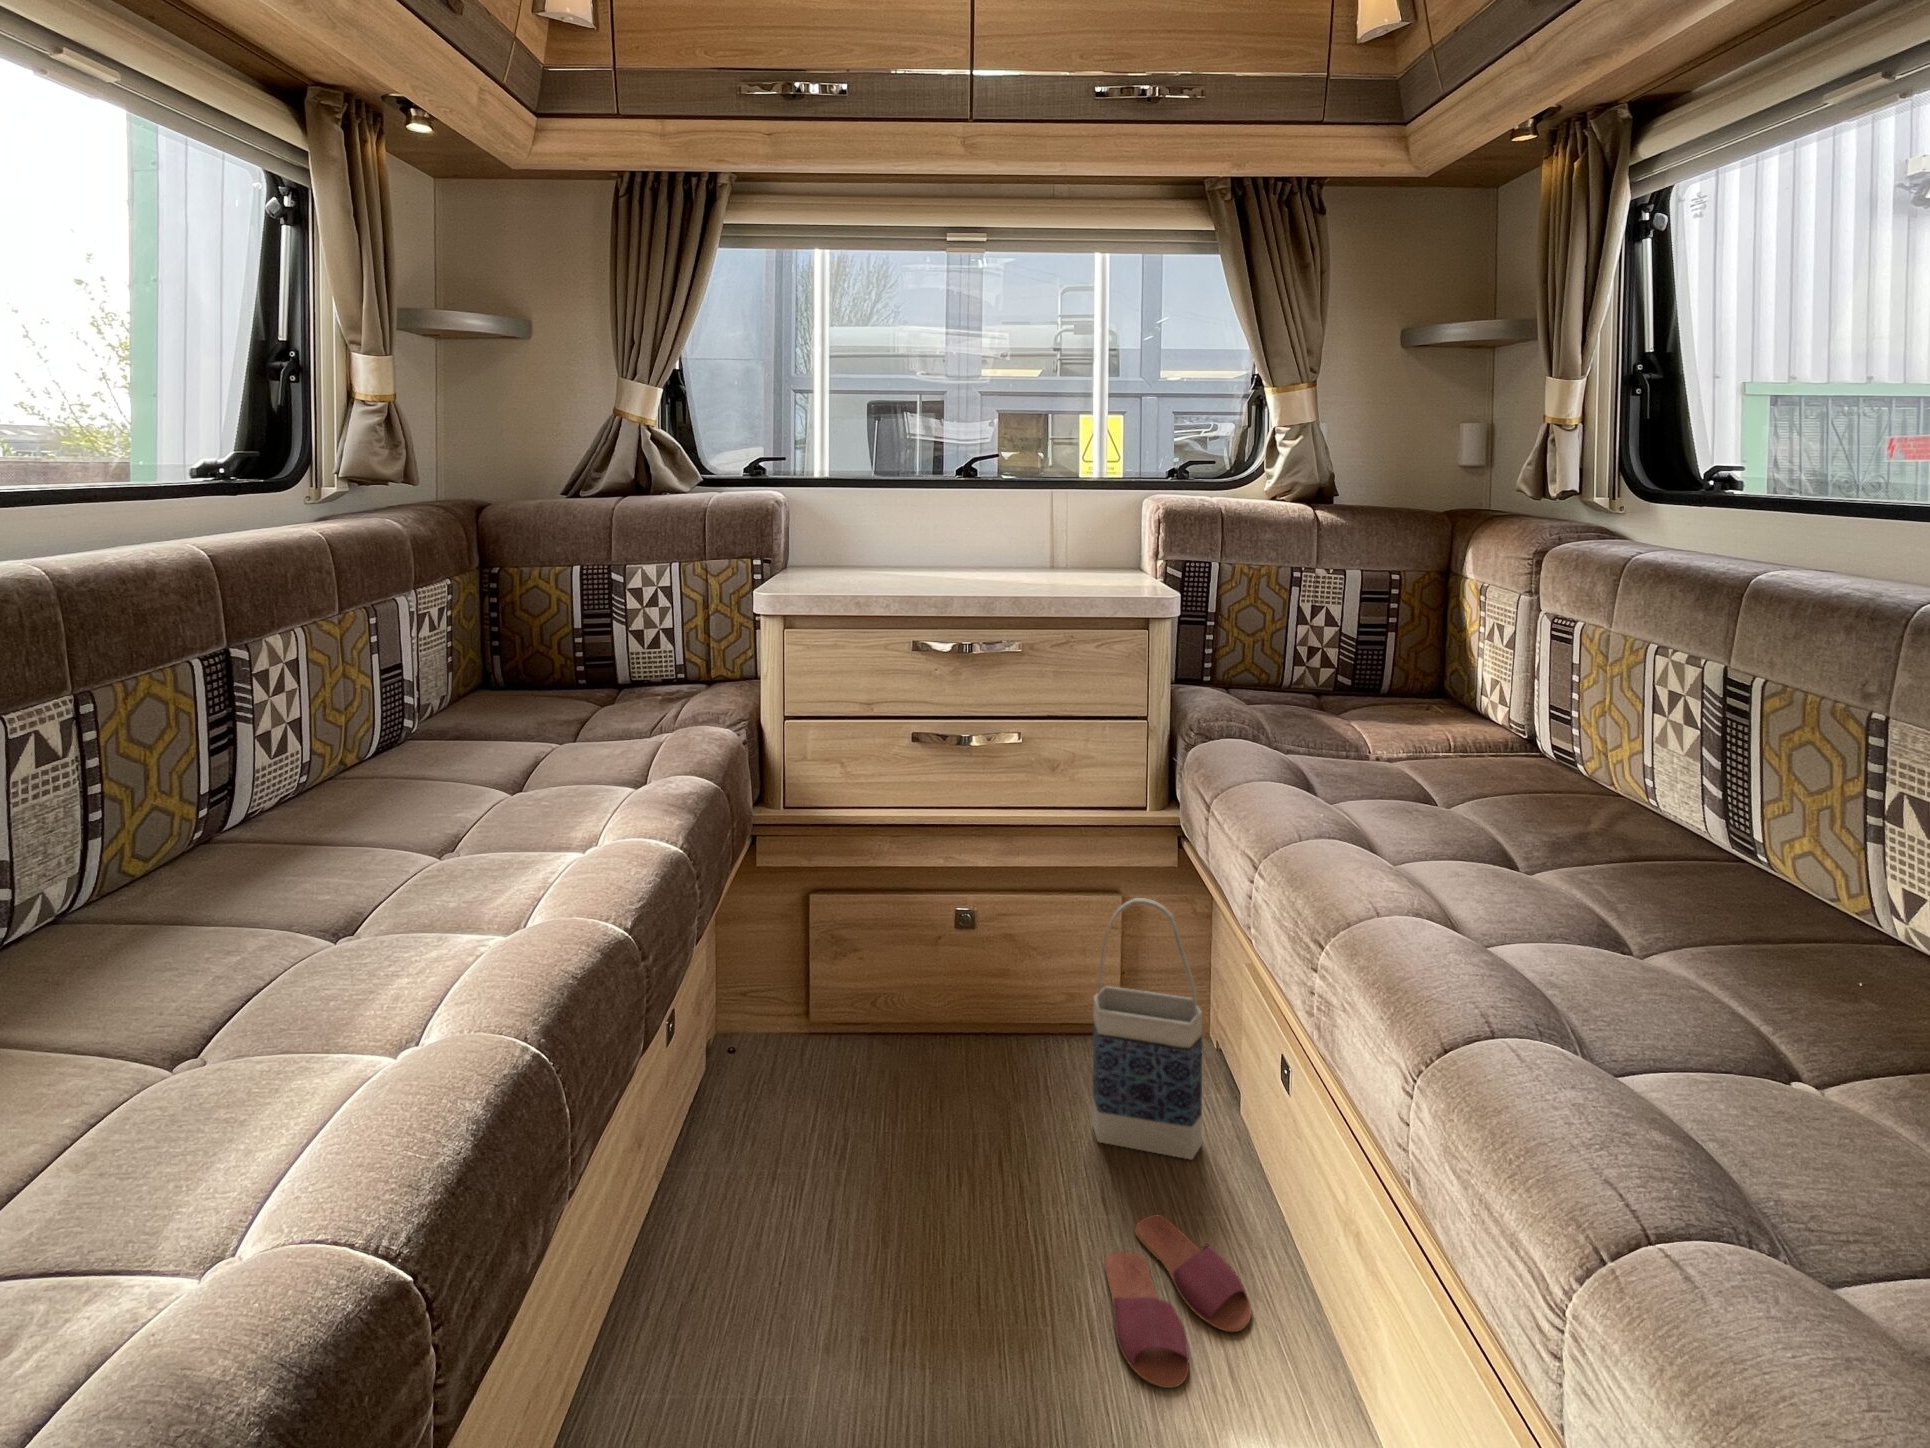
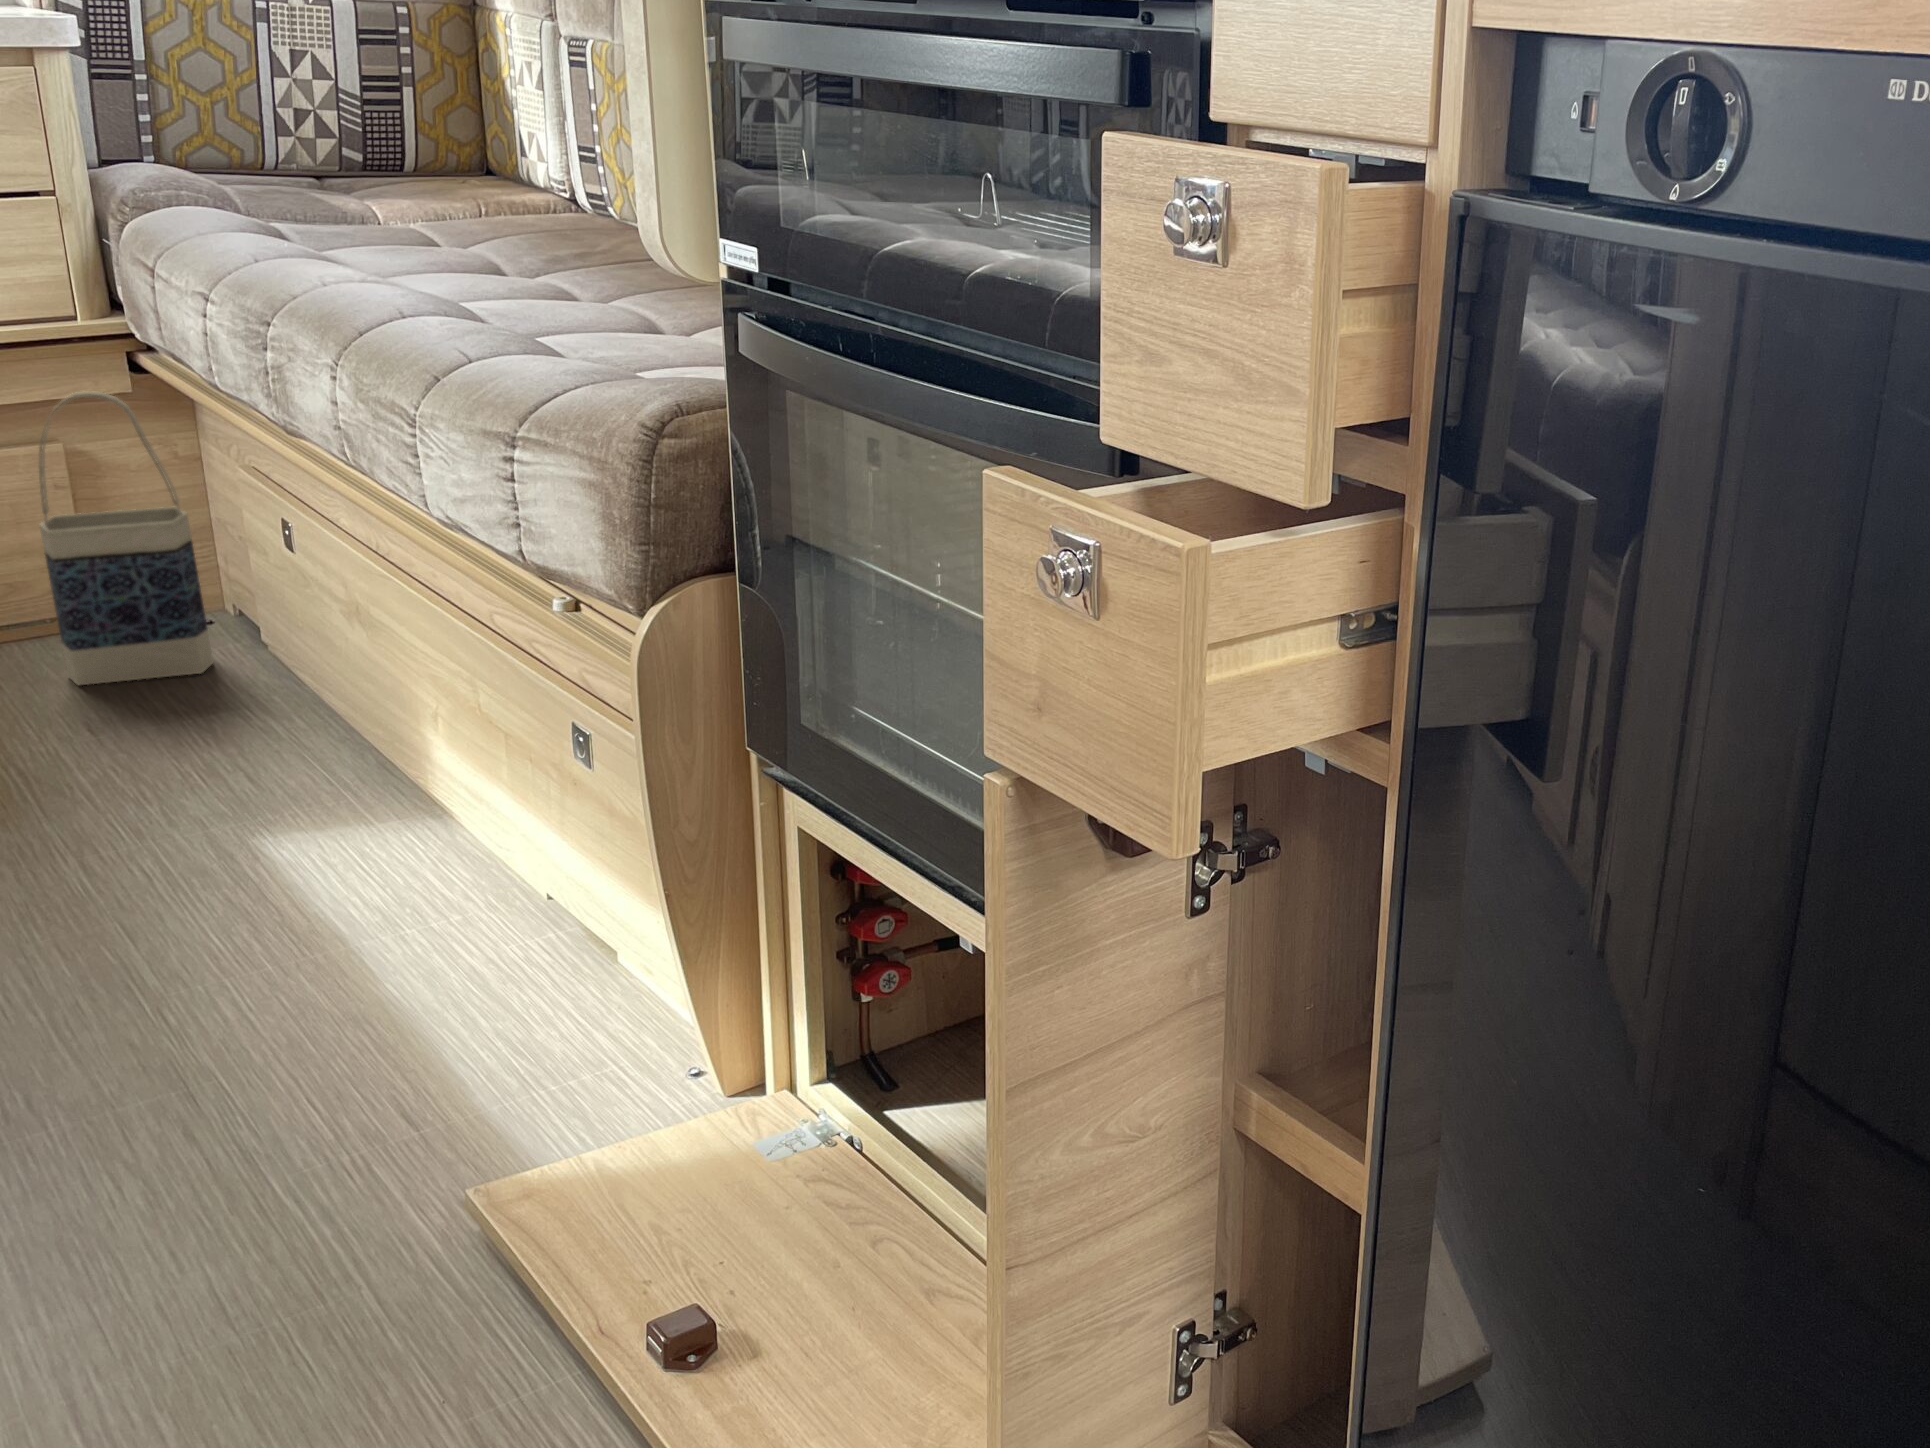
slippers: present [1105,1215,1251,1388] -> none [102,704,274,790]

